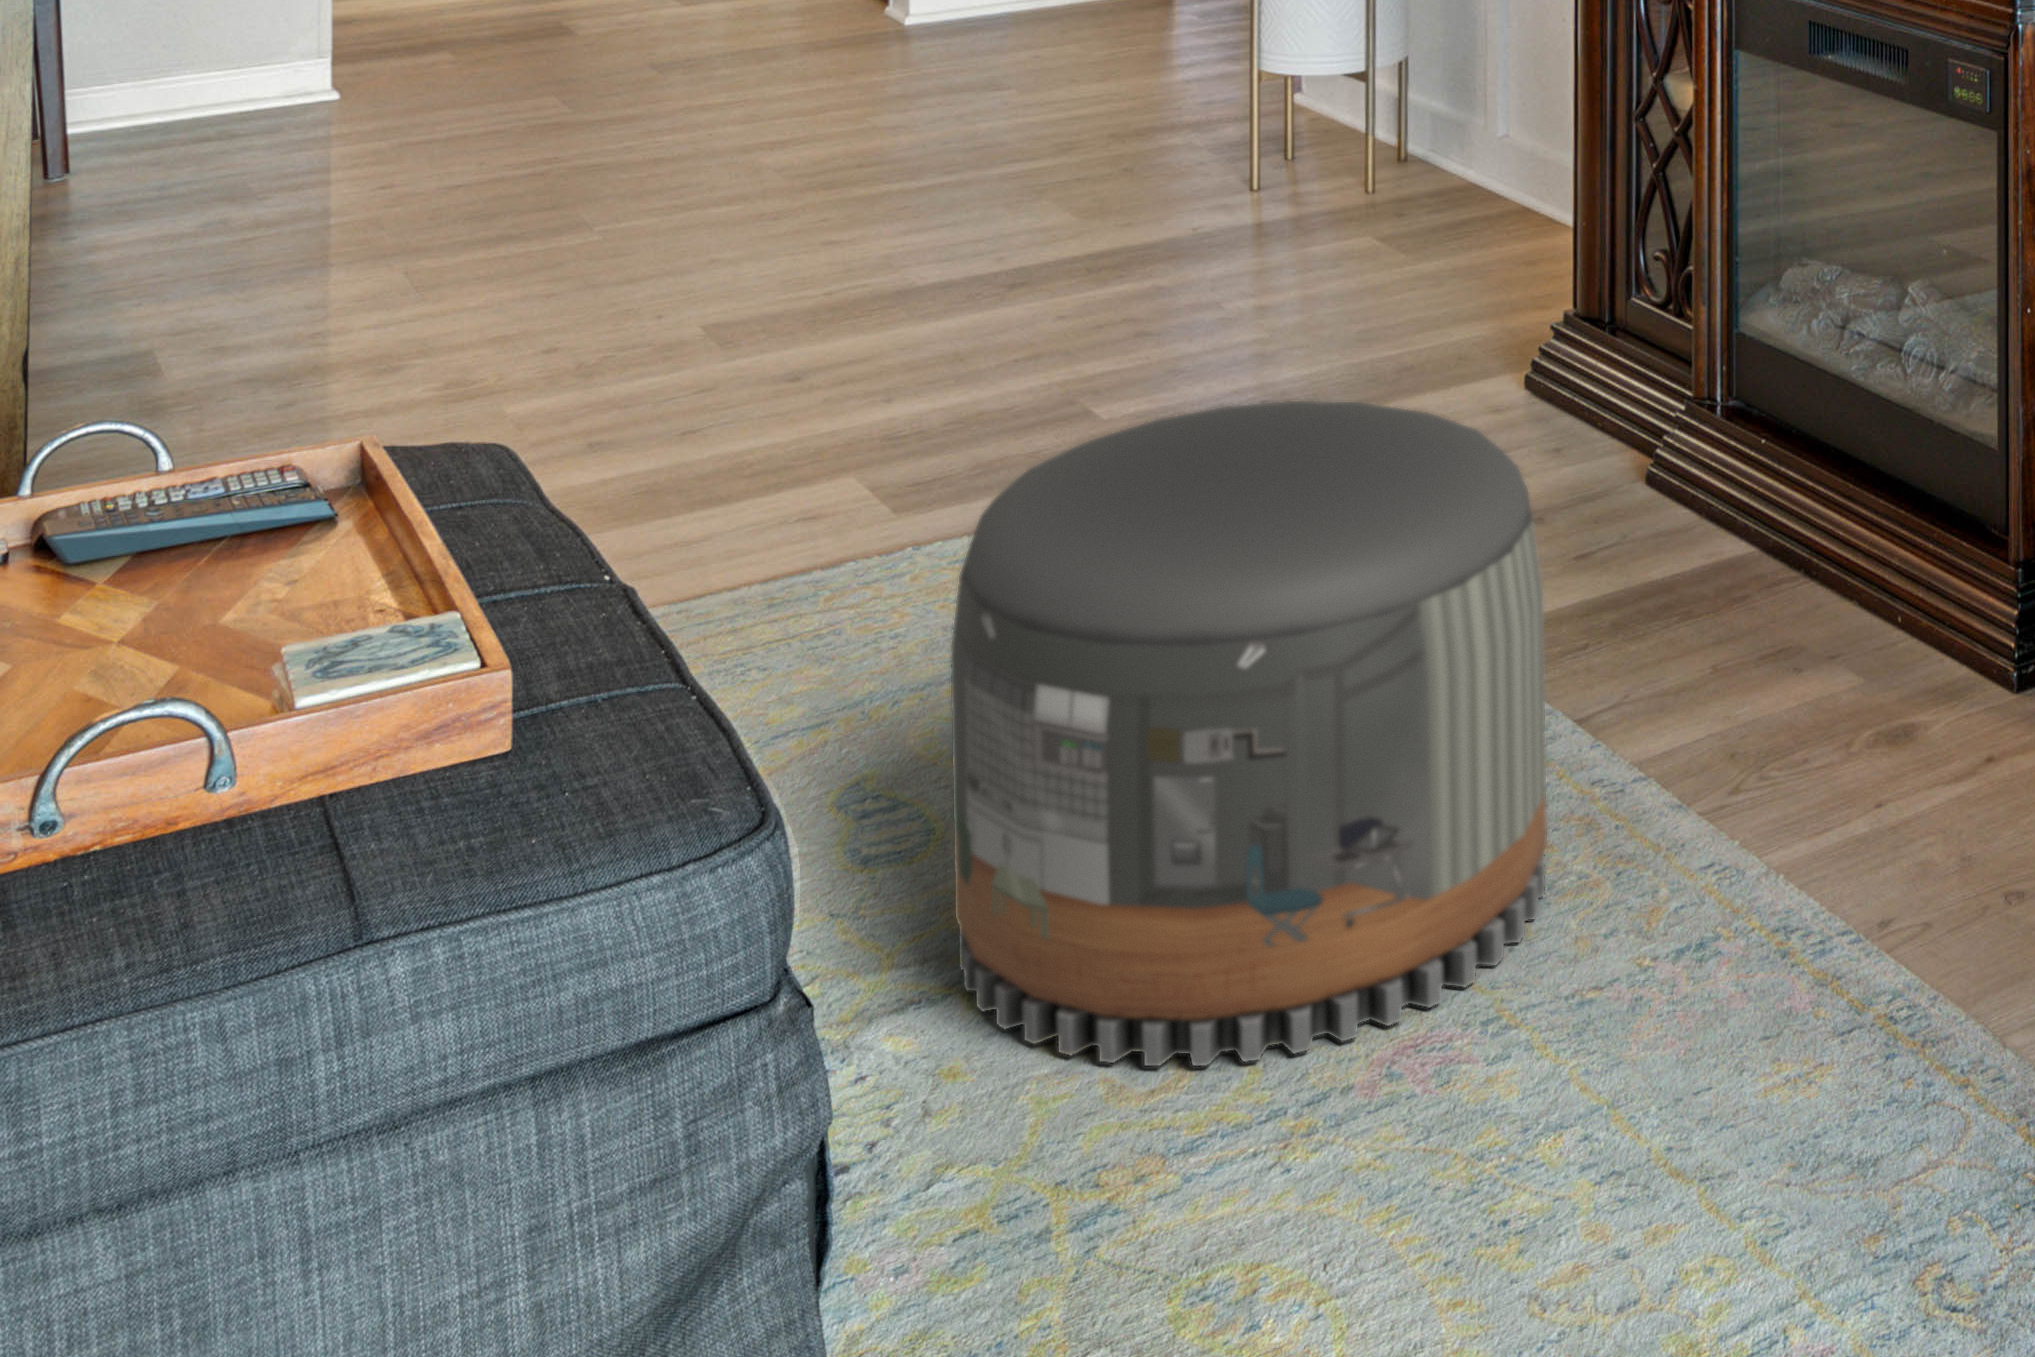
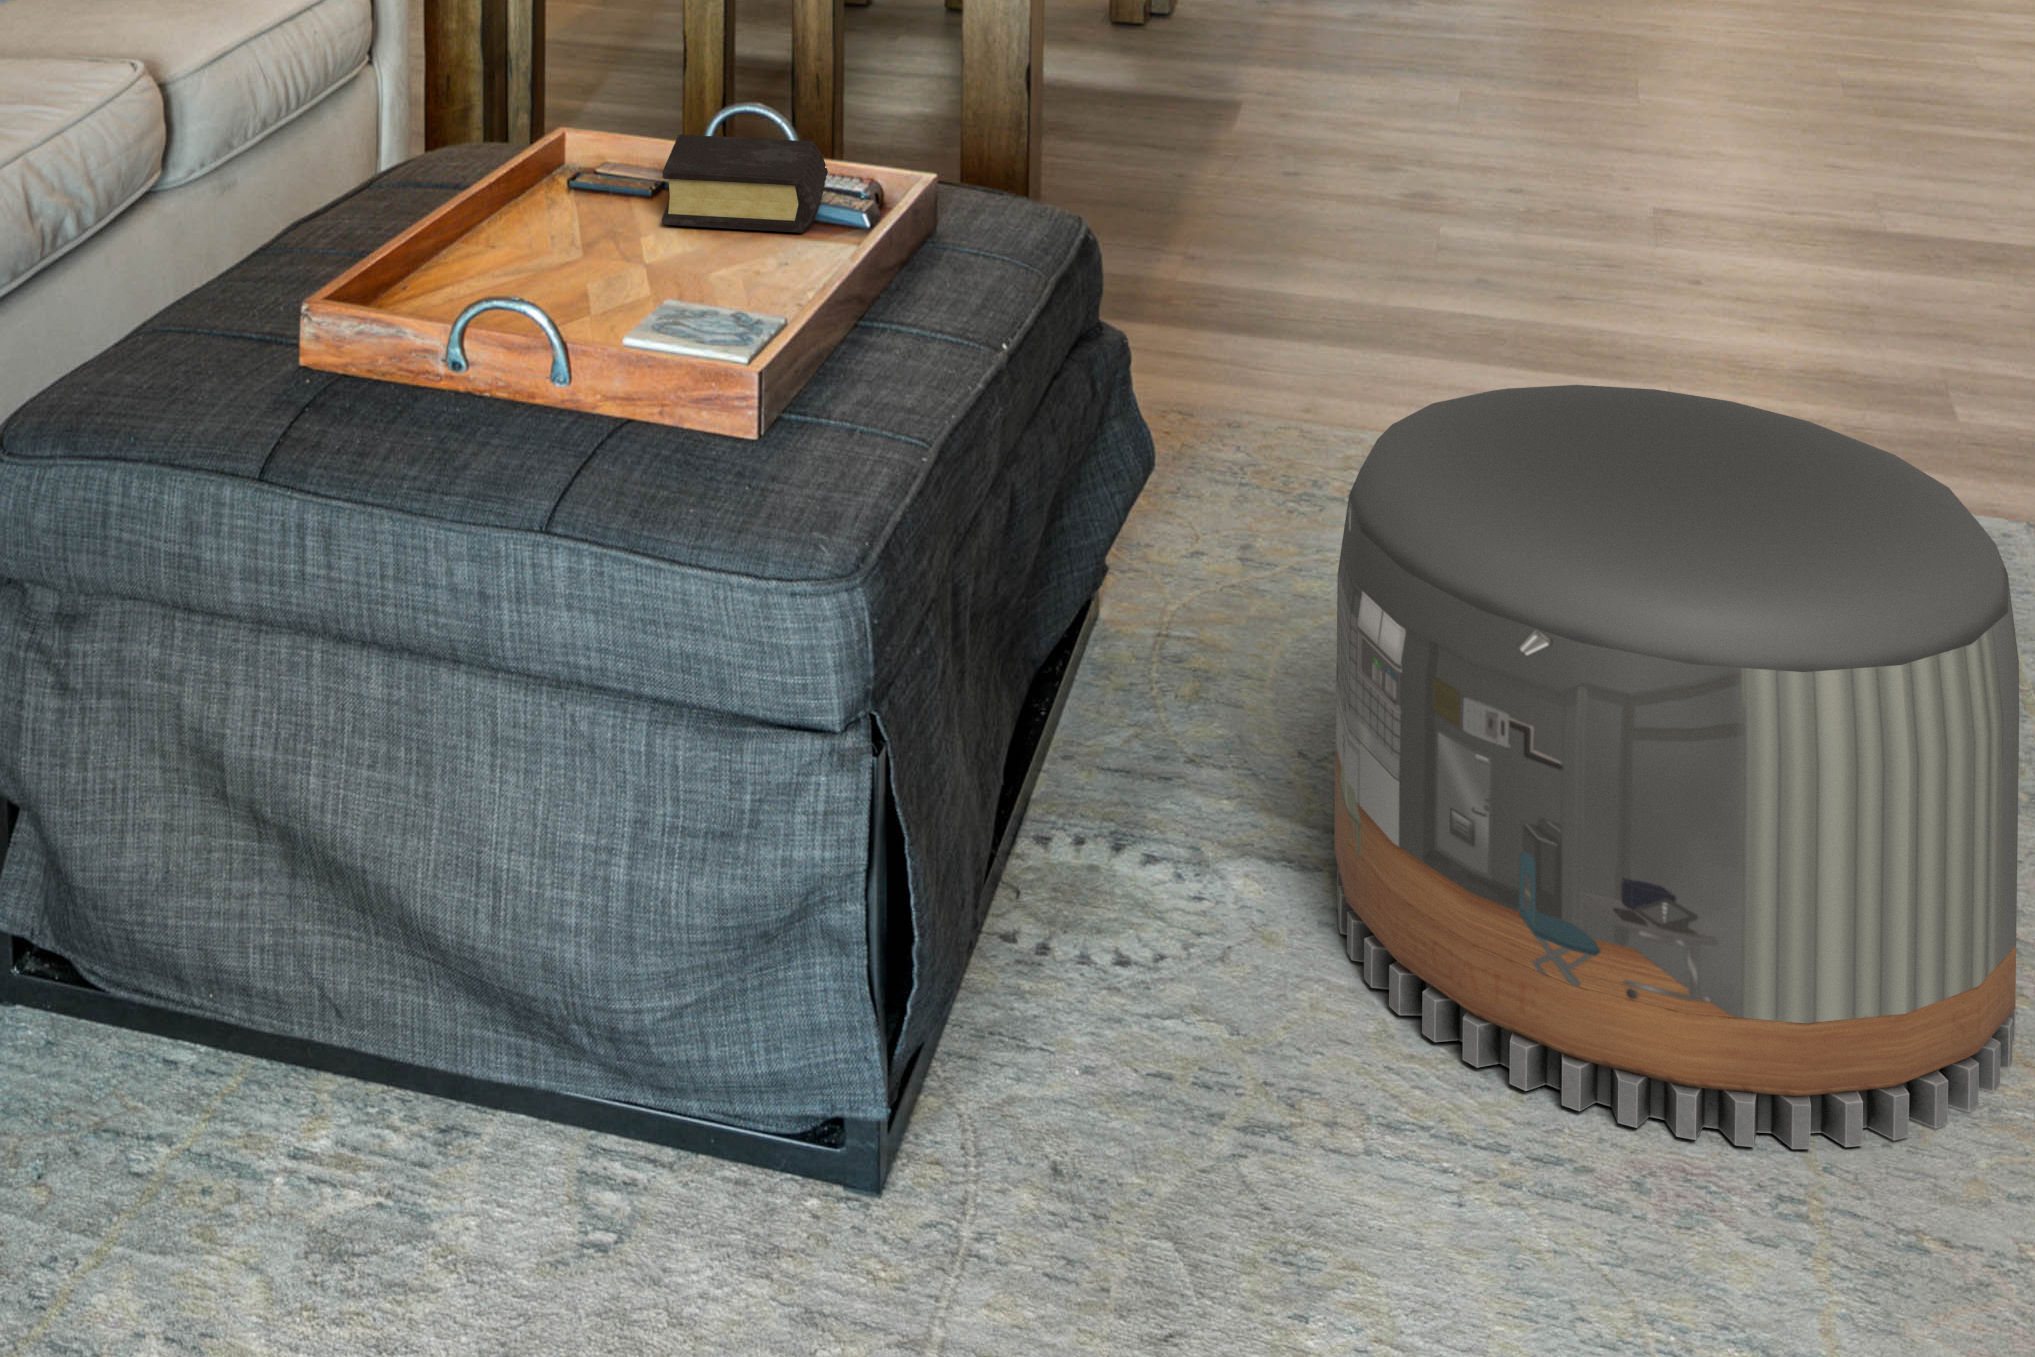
book: none [22,455,290,611] -> present [662,134,828,233]

